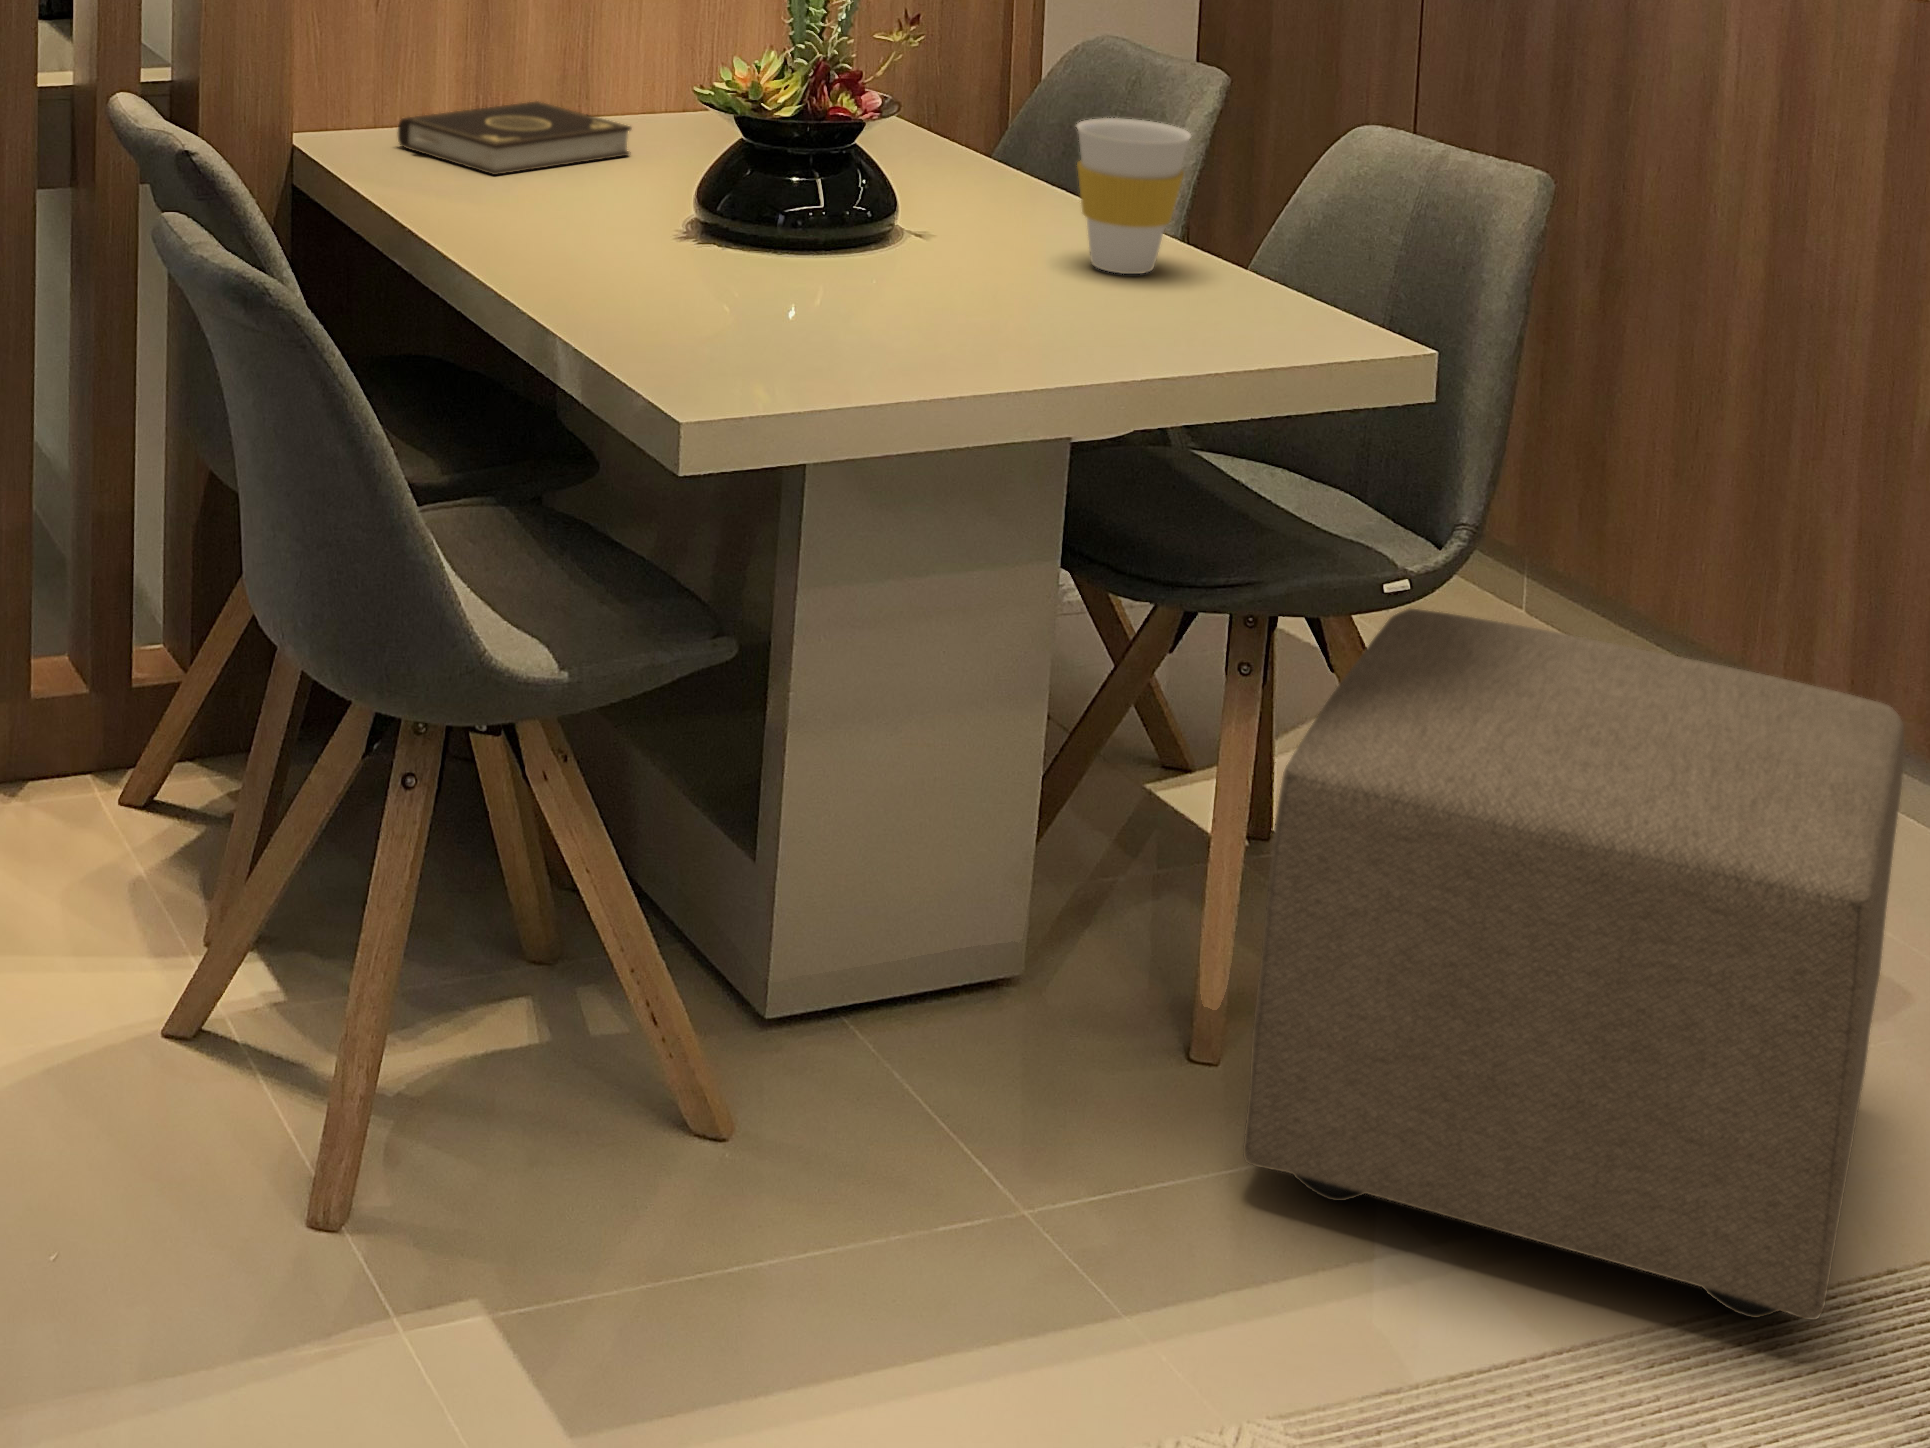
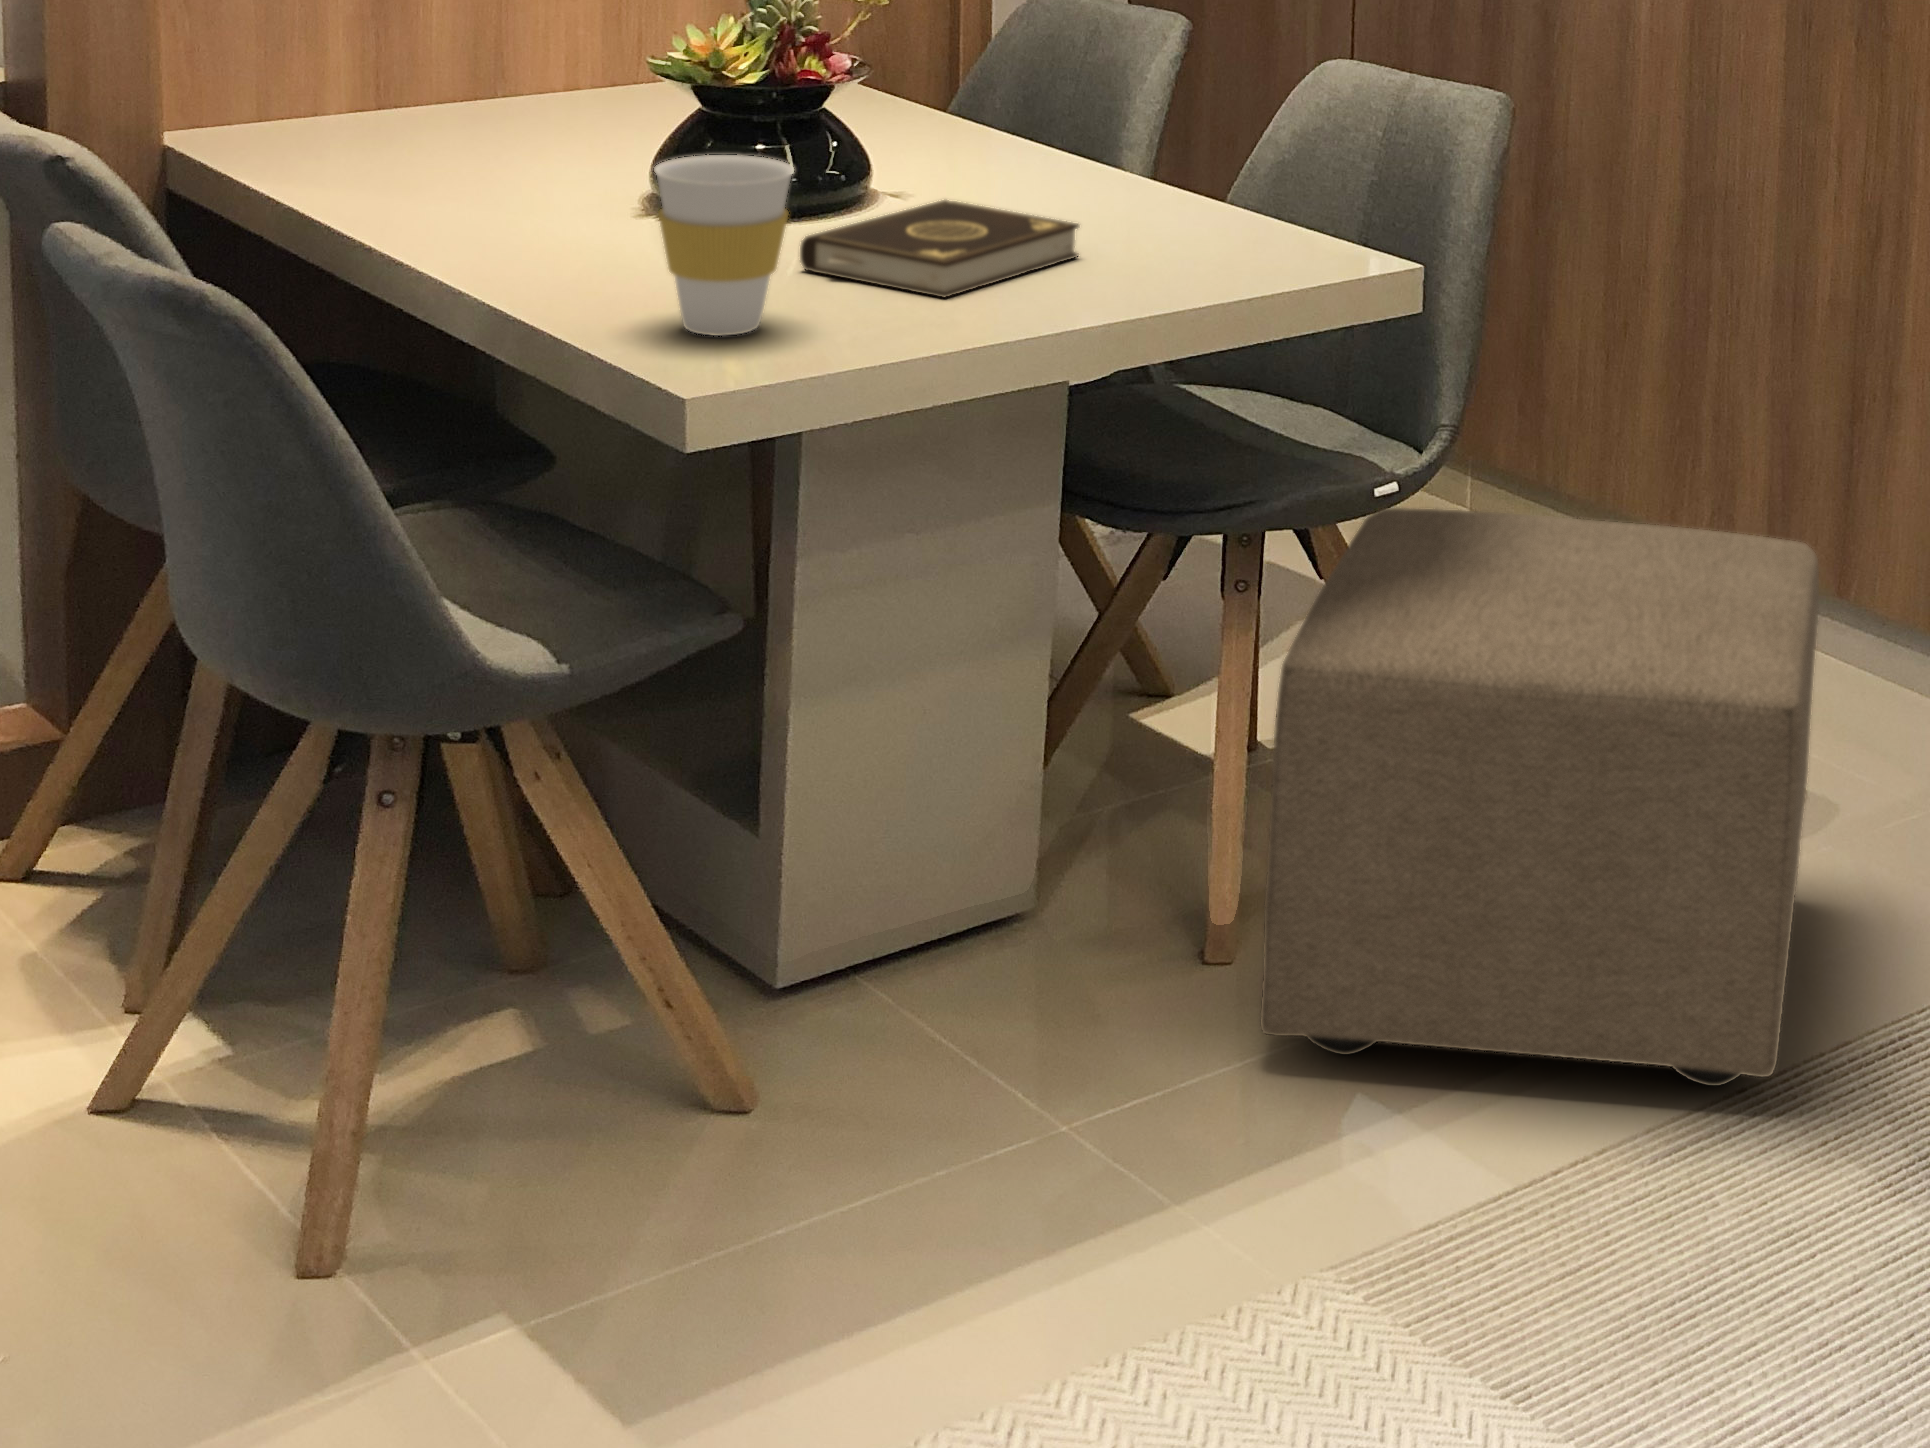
book: present [398,102,631,175] -> present [800,200,1079,297]
cup: present [1077,118,1191,274] -> present [654,155,794,336]

